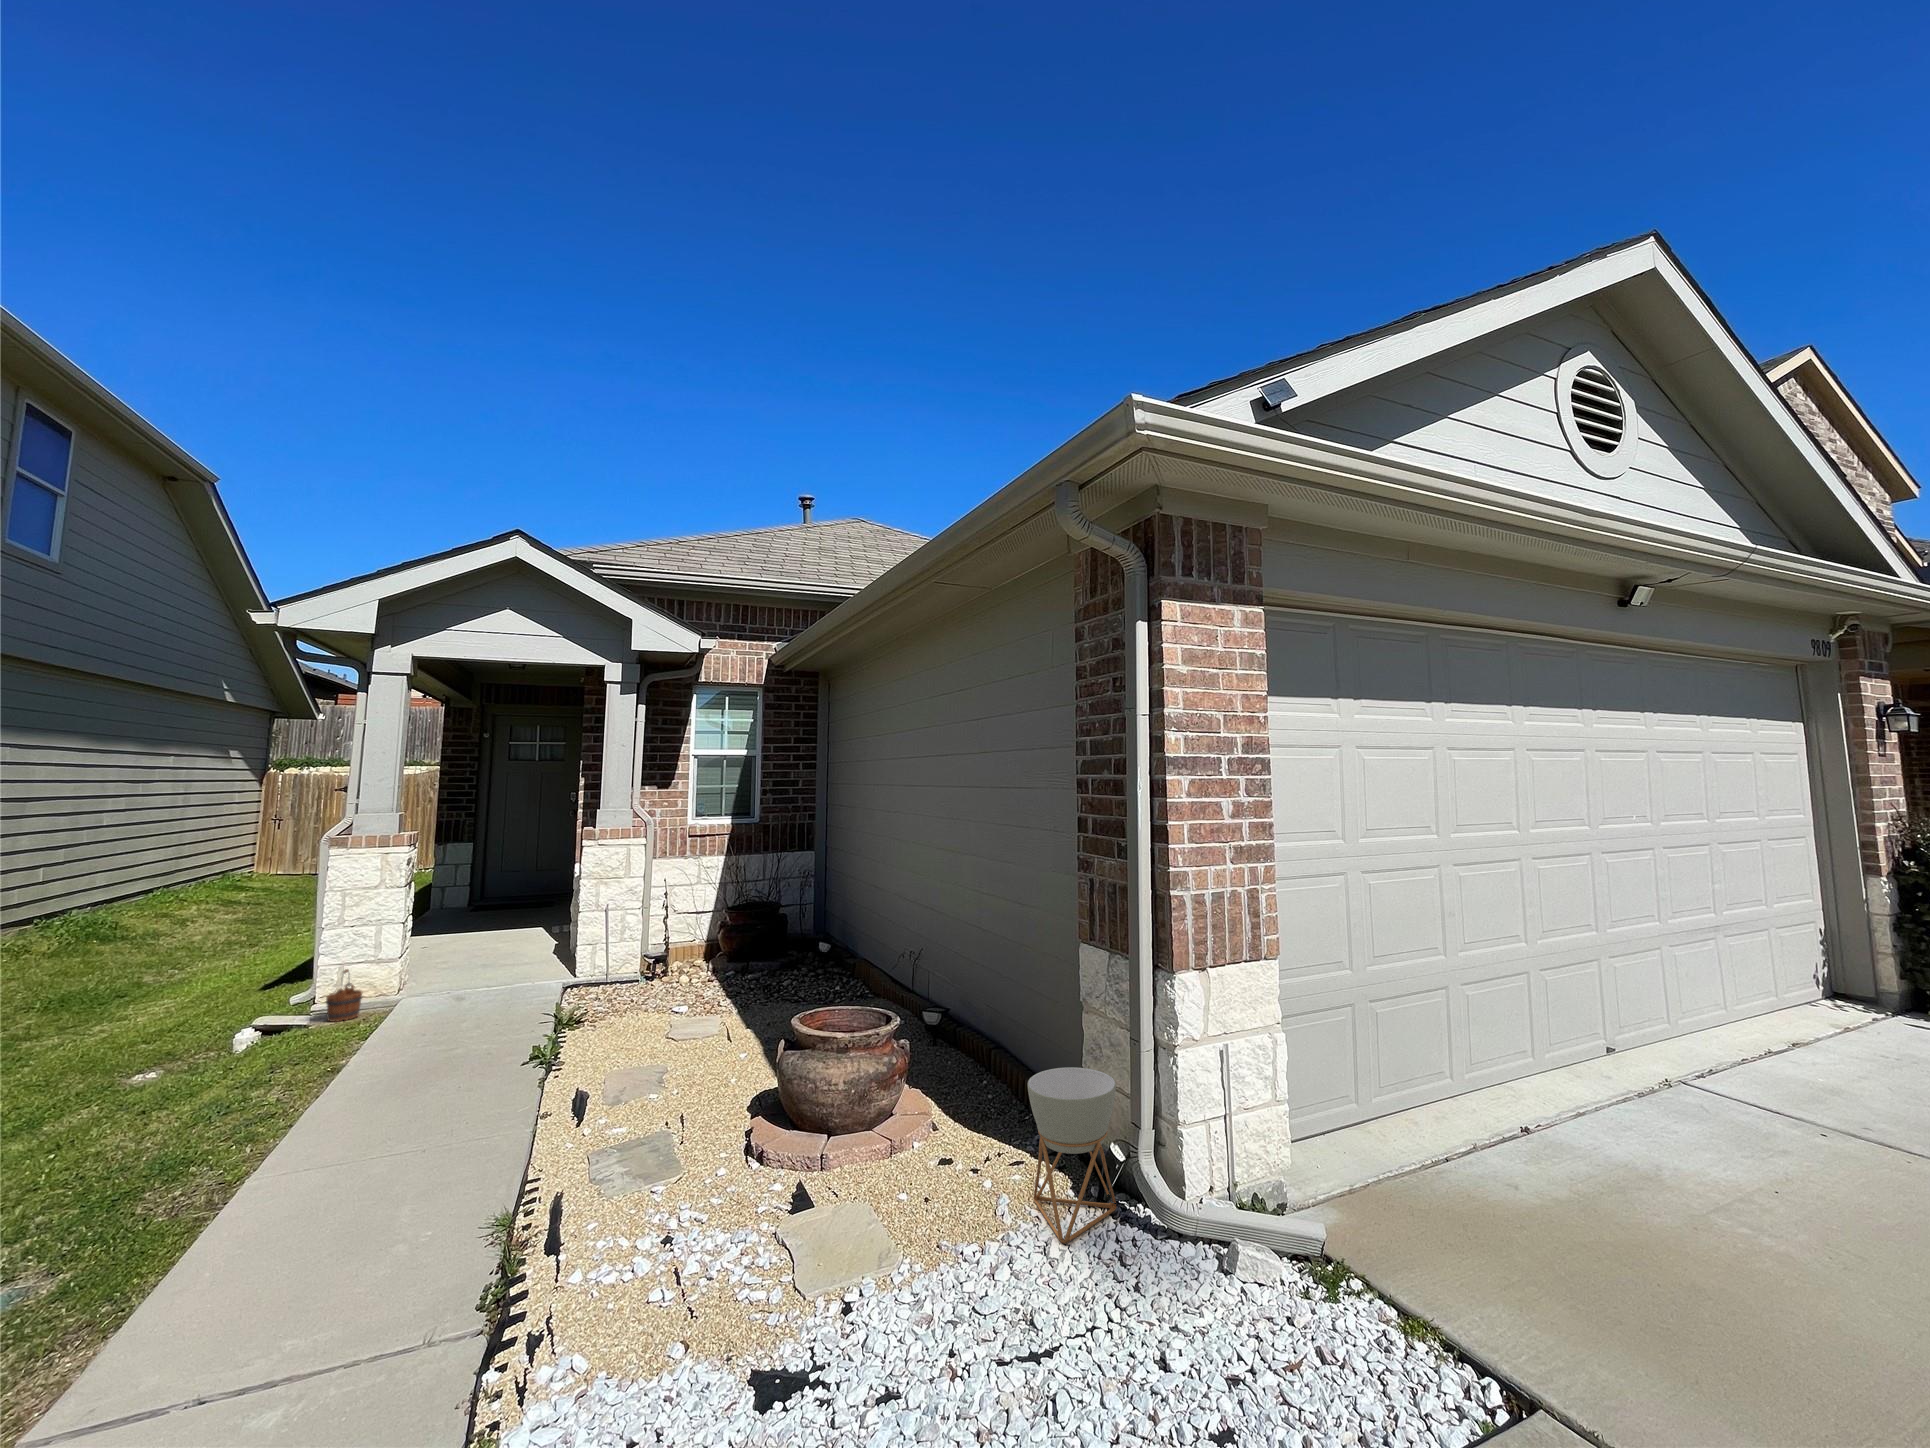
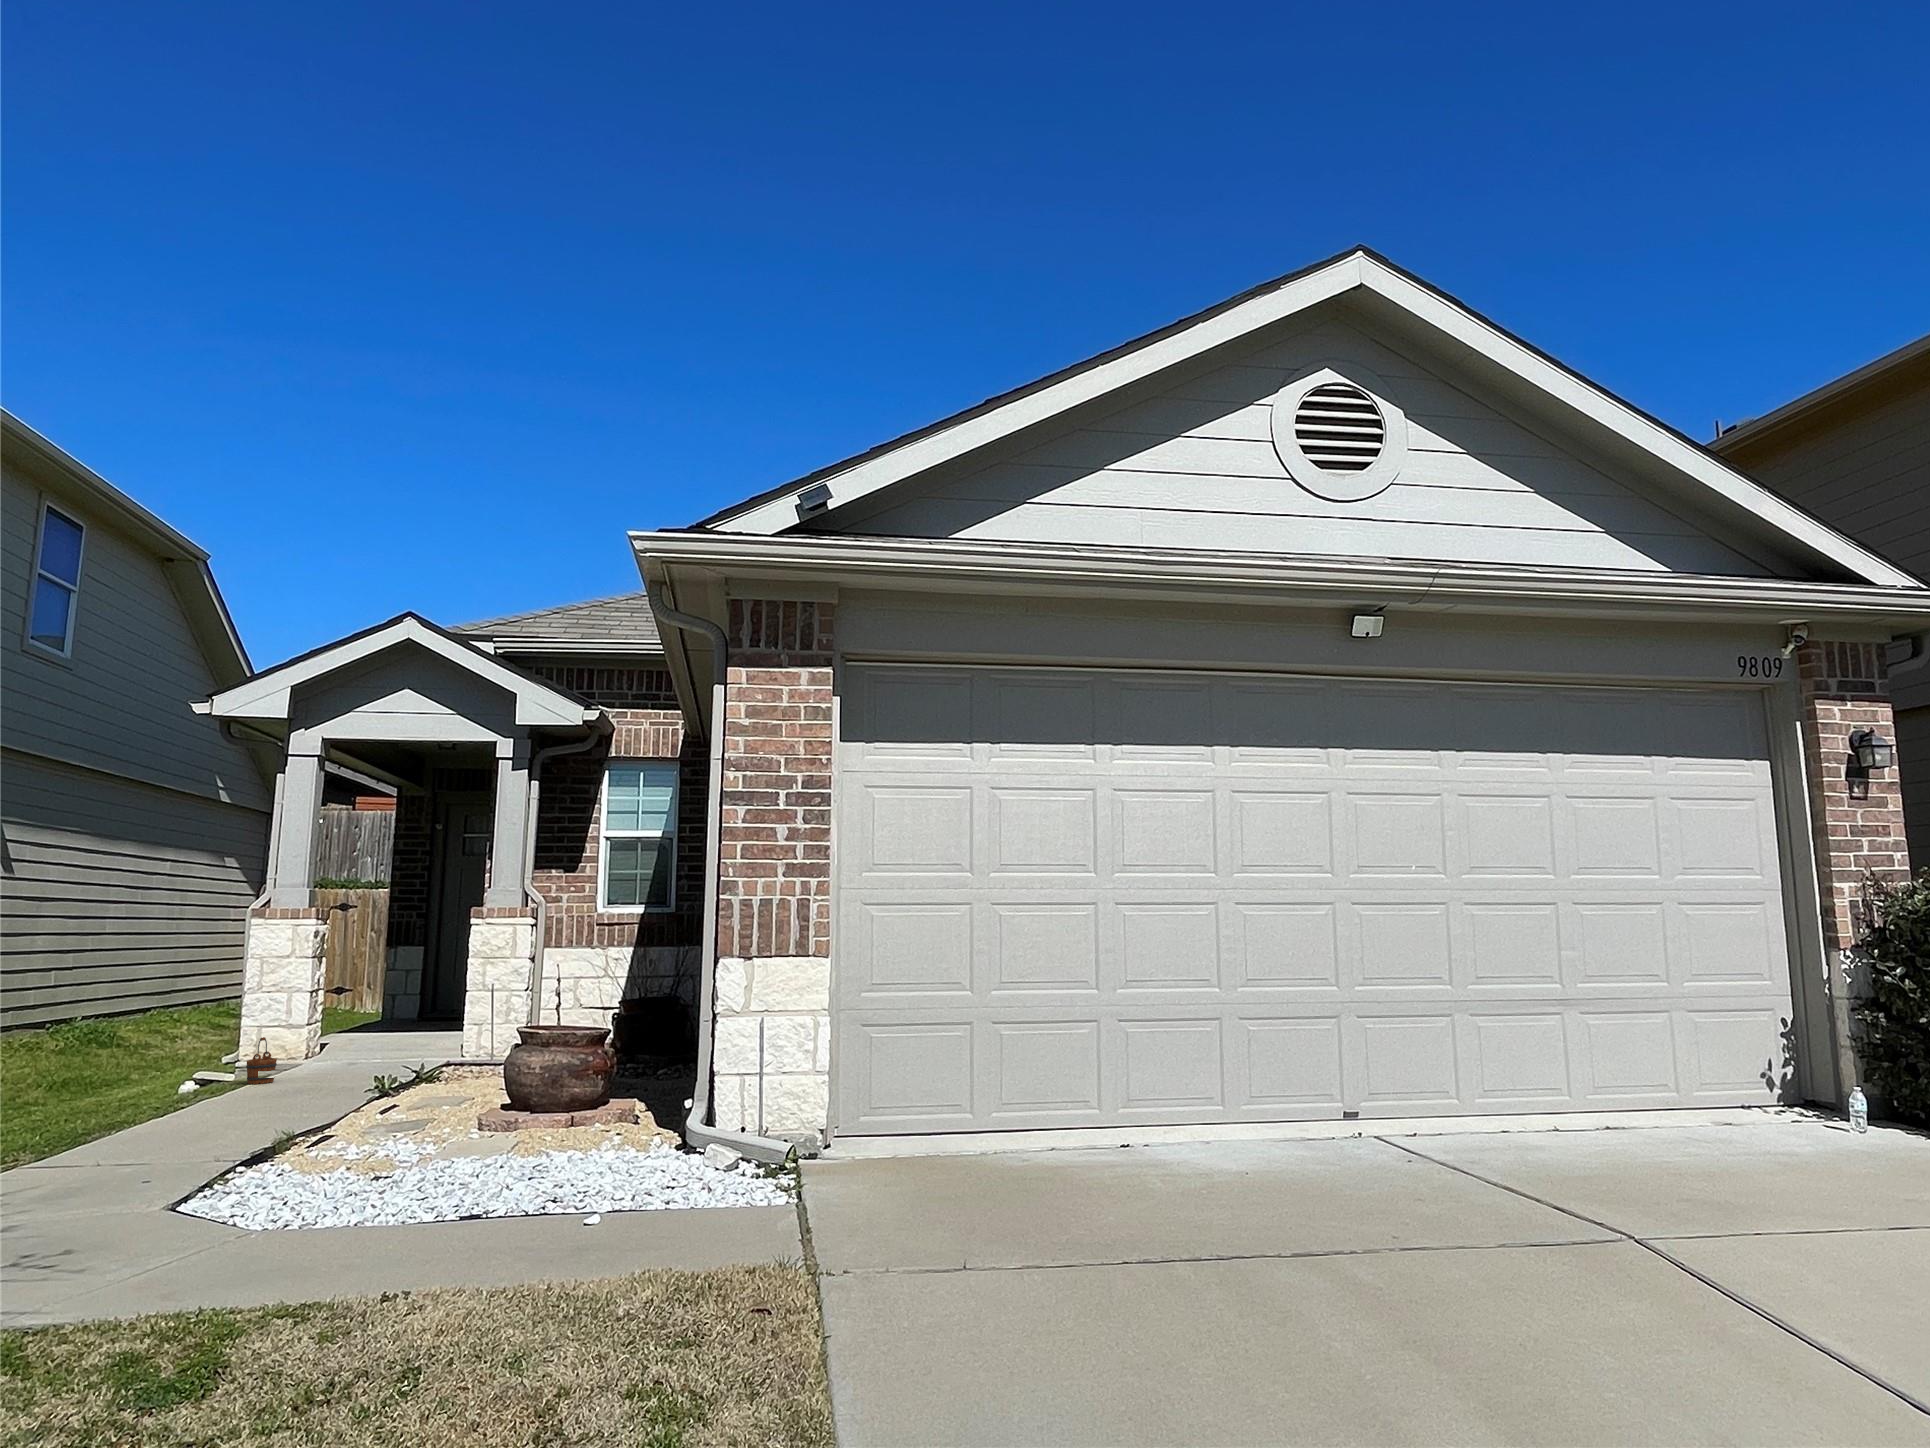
planter: present [1028,1067,1116,1244] -> none [622,1049,695,1166]

